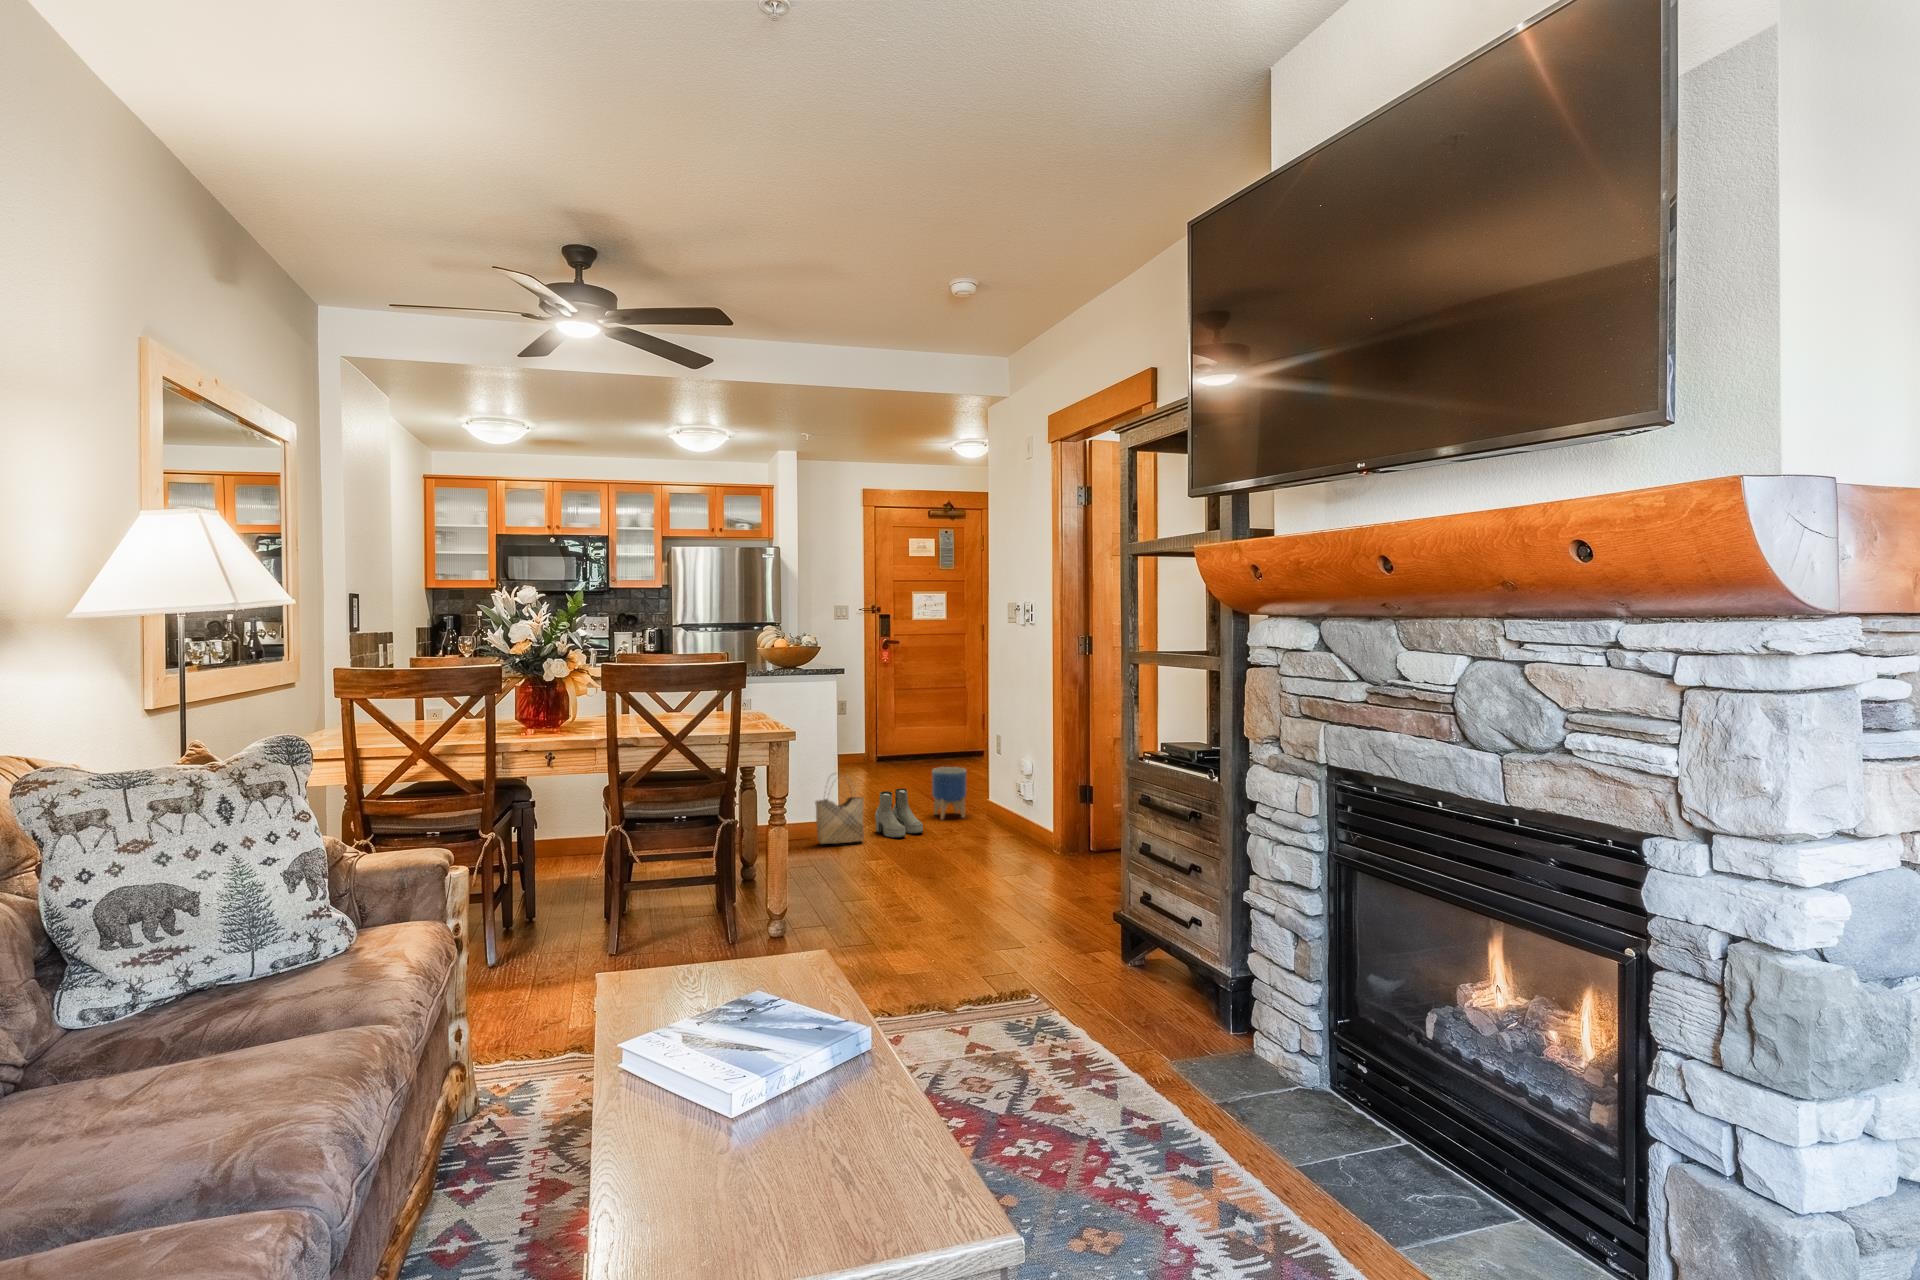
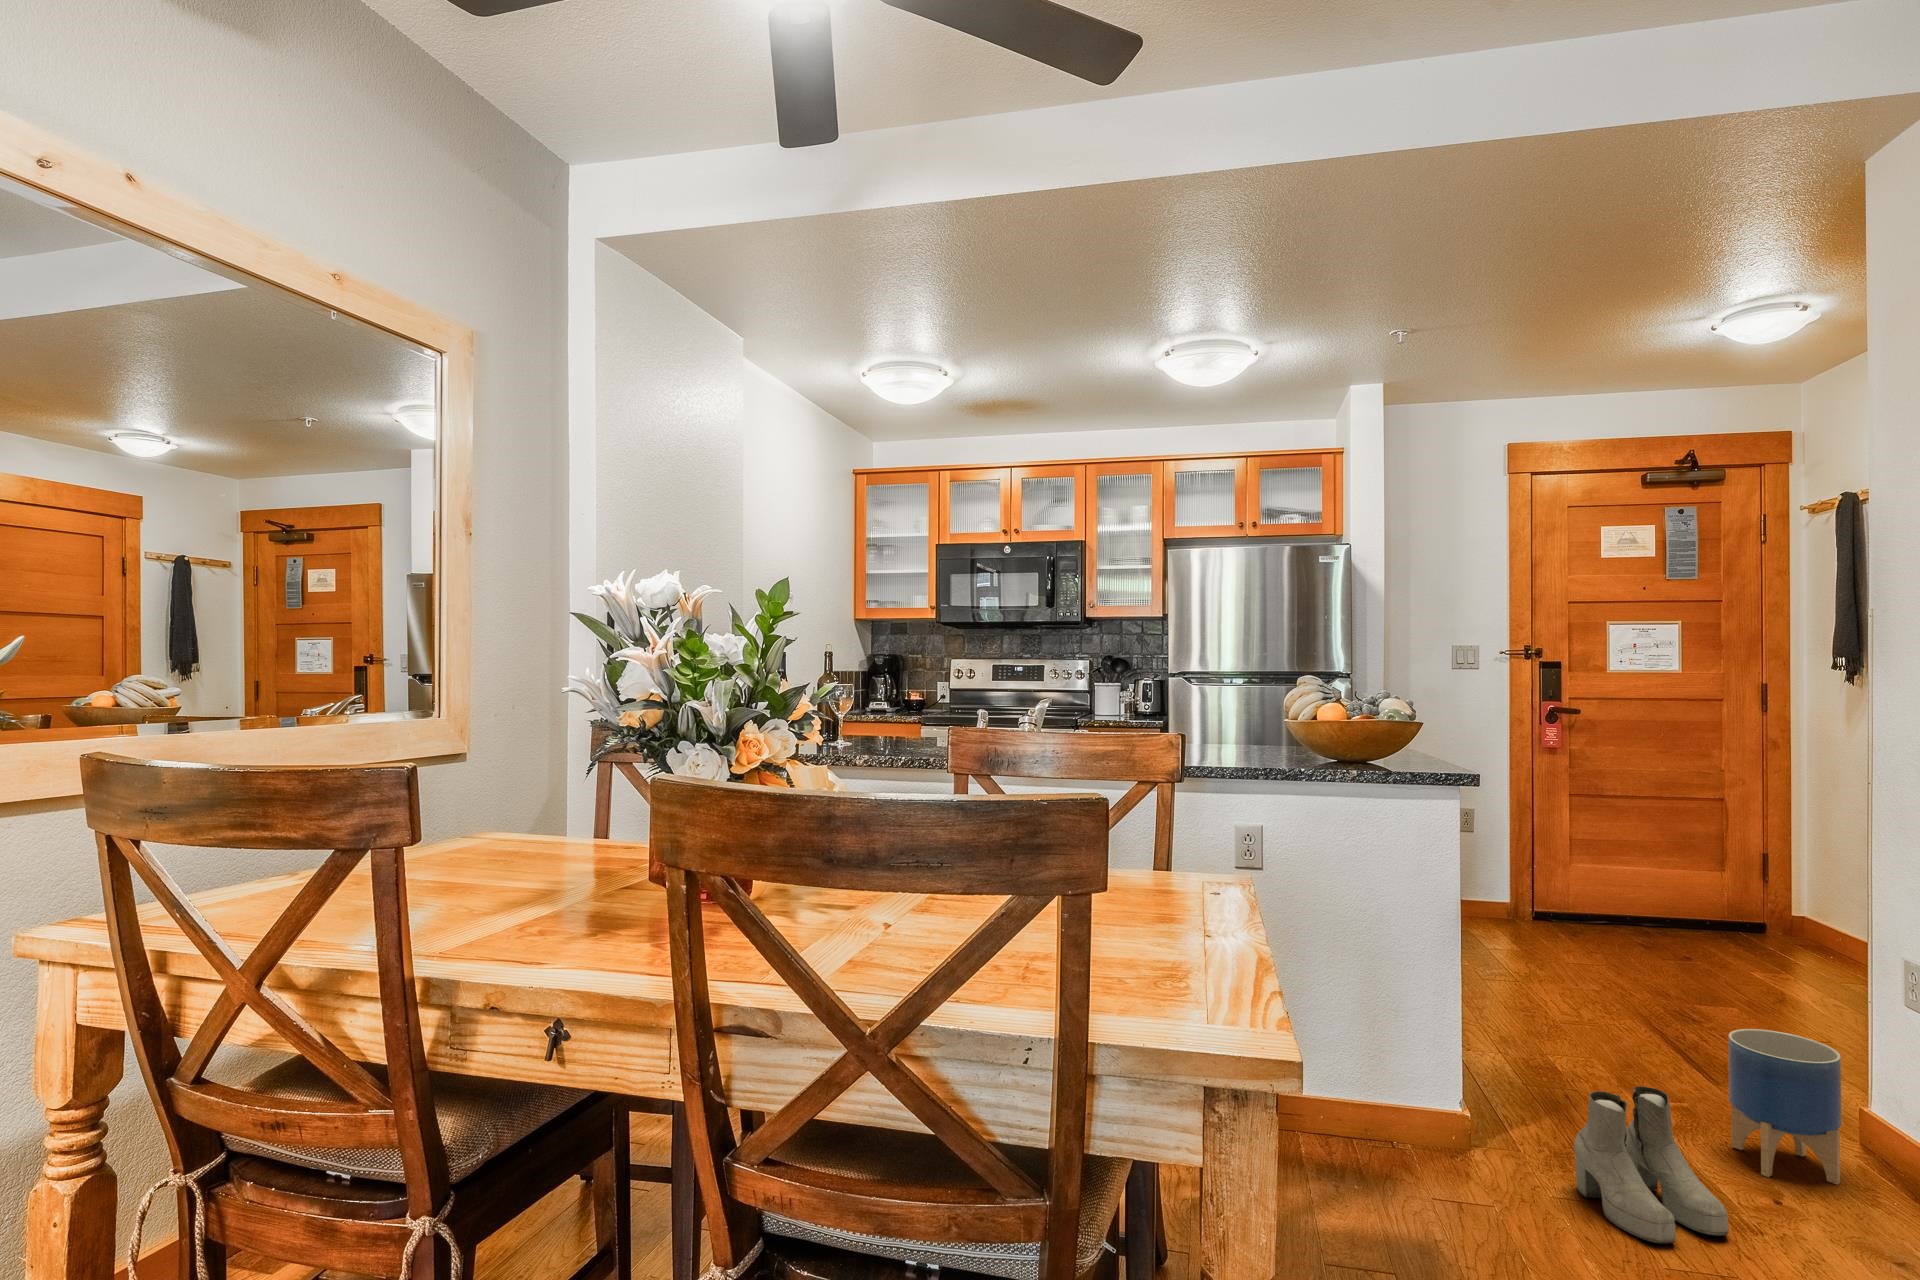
woven basket: present [815,780,864,844] -> none [1409,1031,1548,1234]

